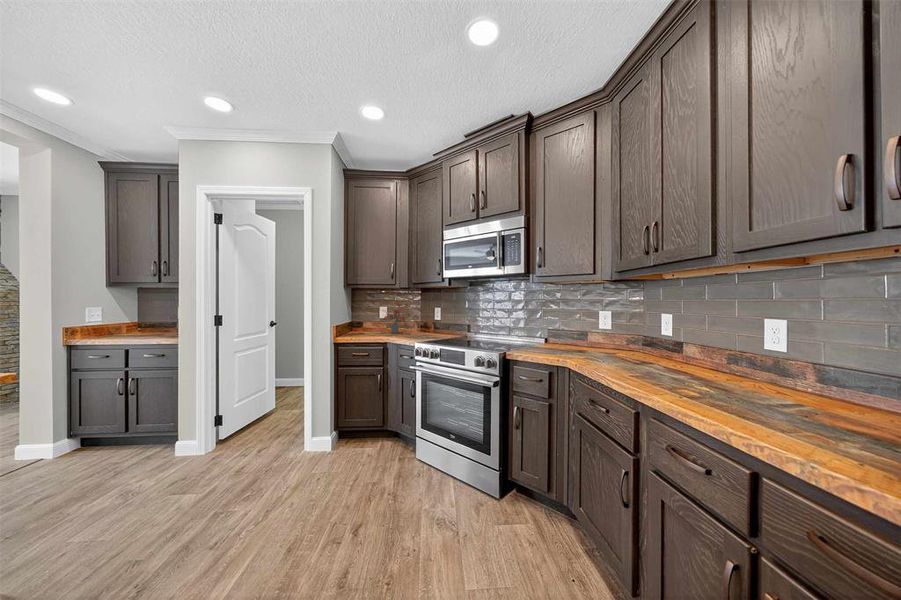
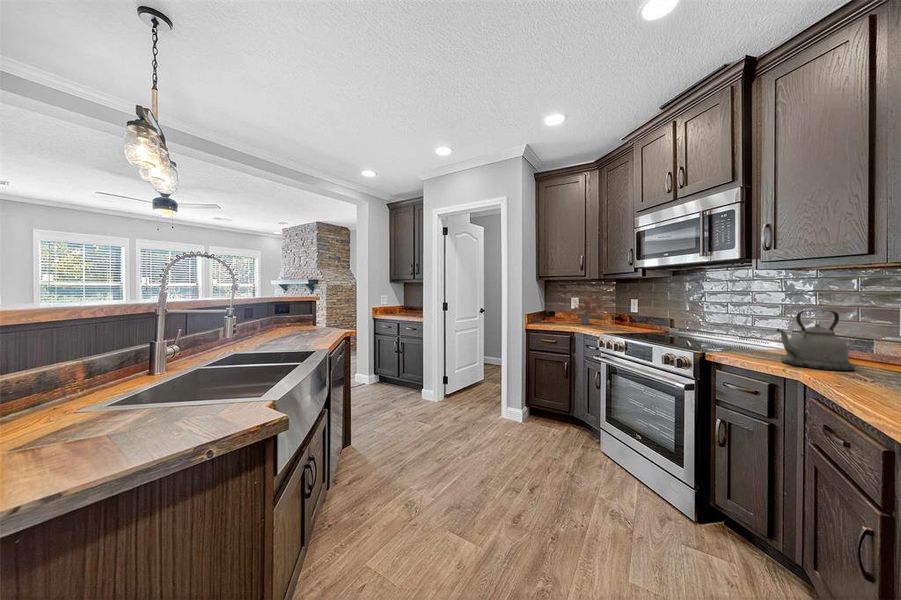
kettle: none [553,314,591,357] -> present [776,310,855,371]

